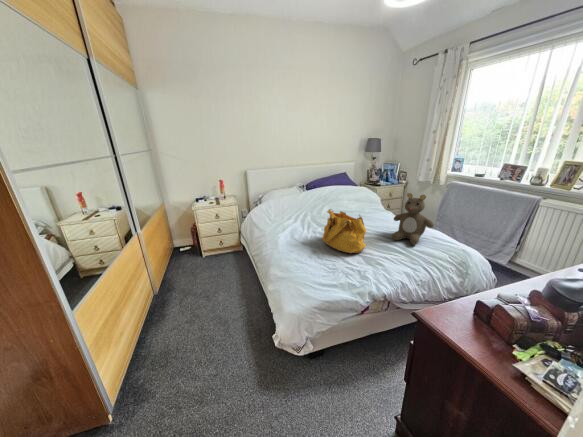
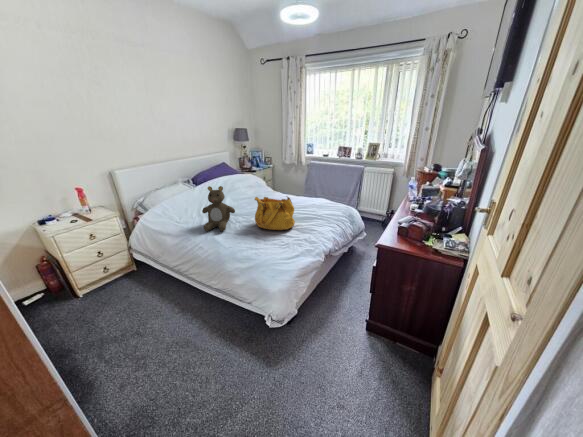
teddy bear: present [392,193,434,245] -> present [202,186,235,231]

